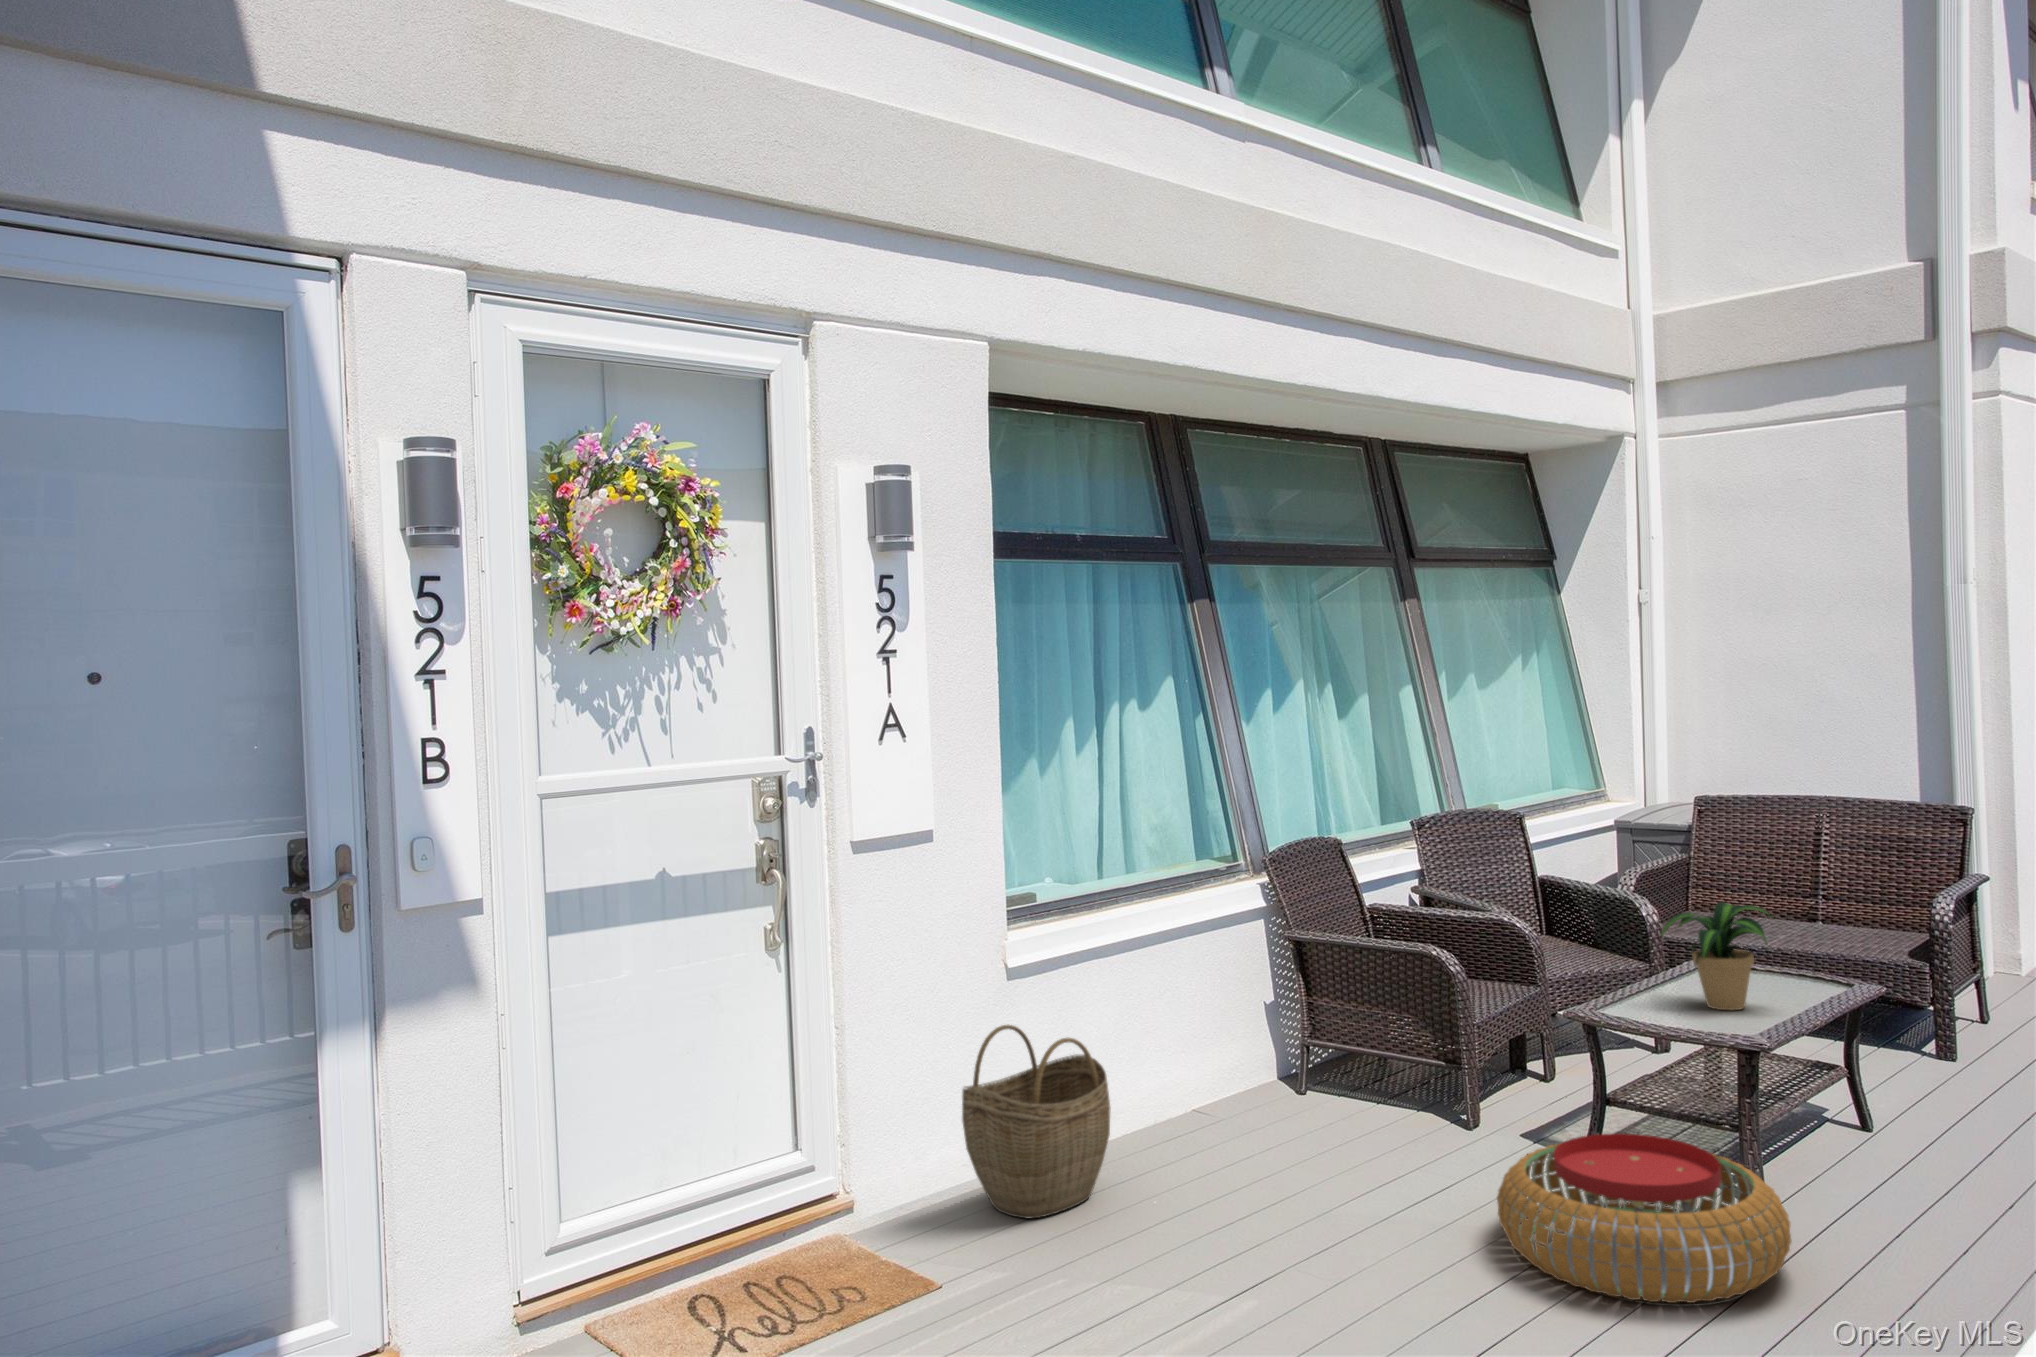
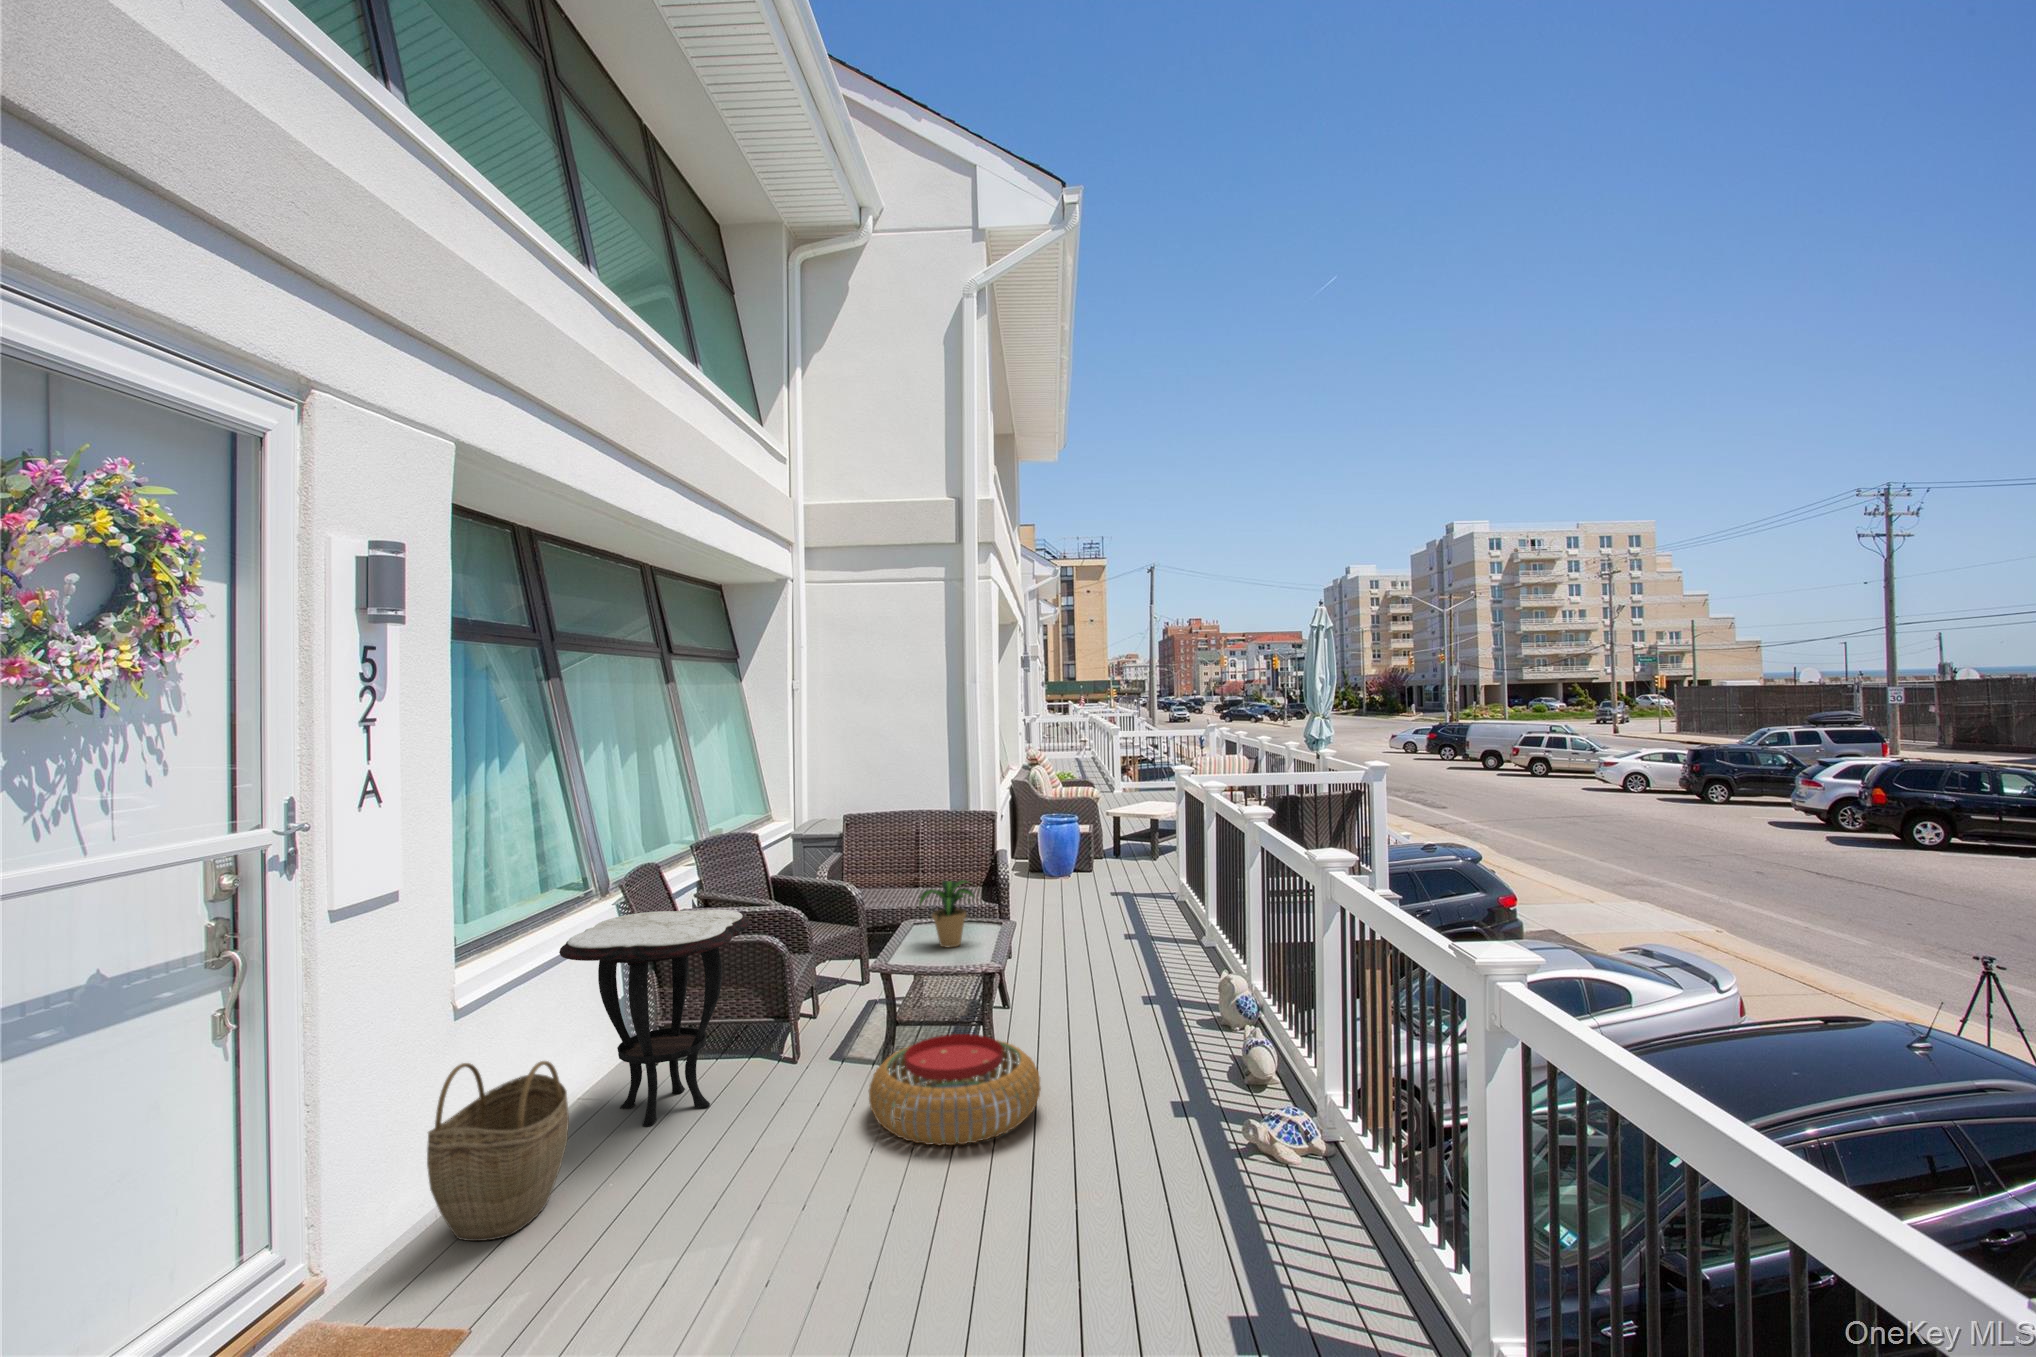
side table: none [1143,896,1382,1156] -> present [559,909,750,1126]

